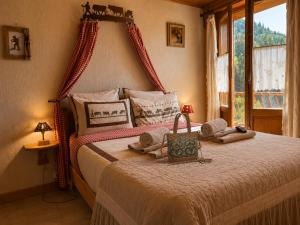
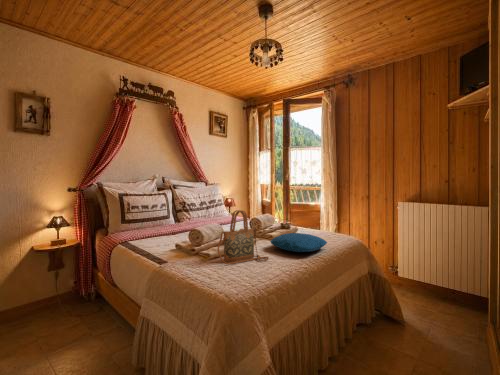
pillow: none [217,137,280,155] -> present [270,233,327,252]

